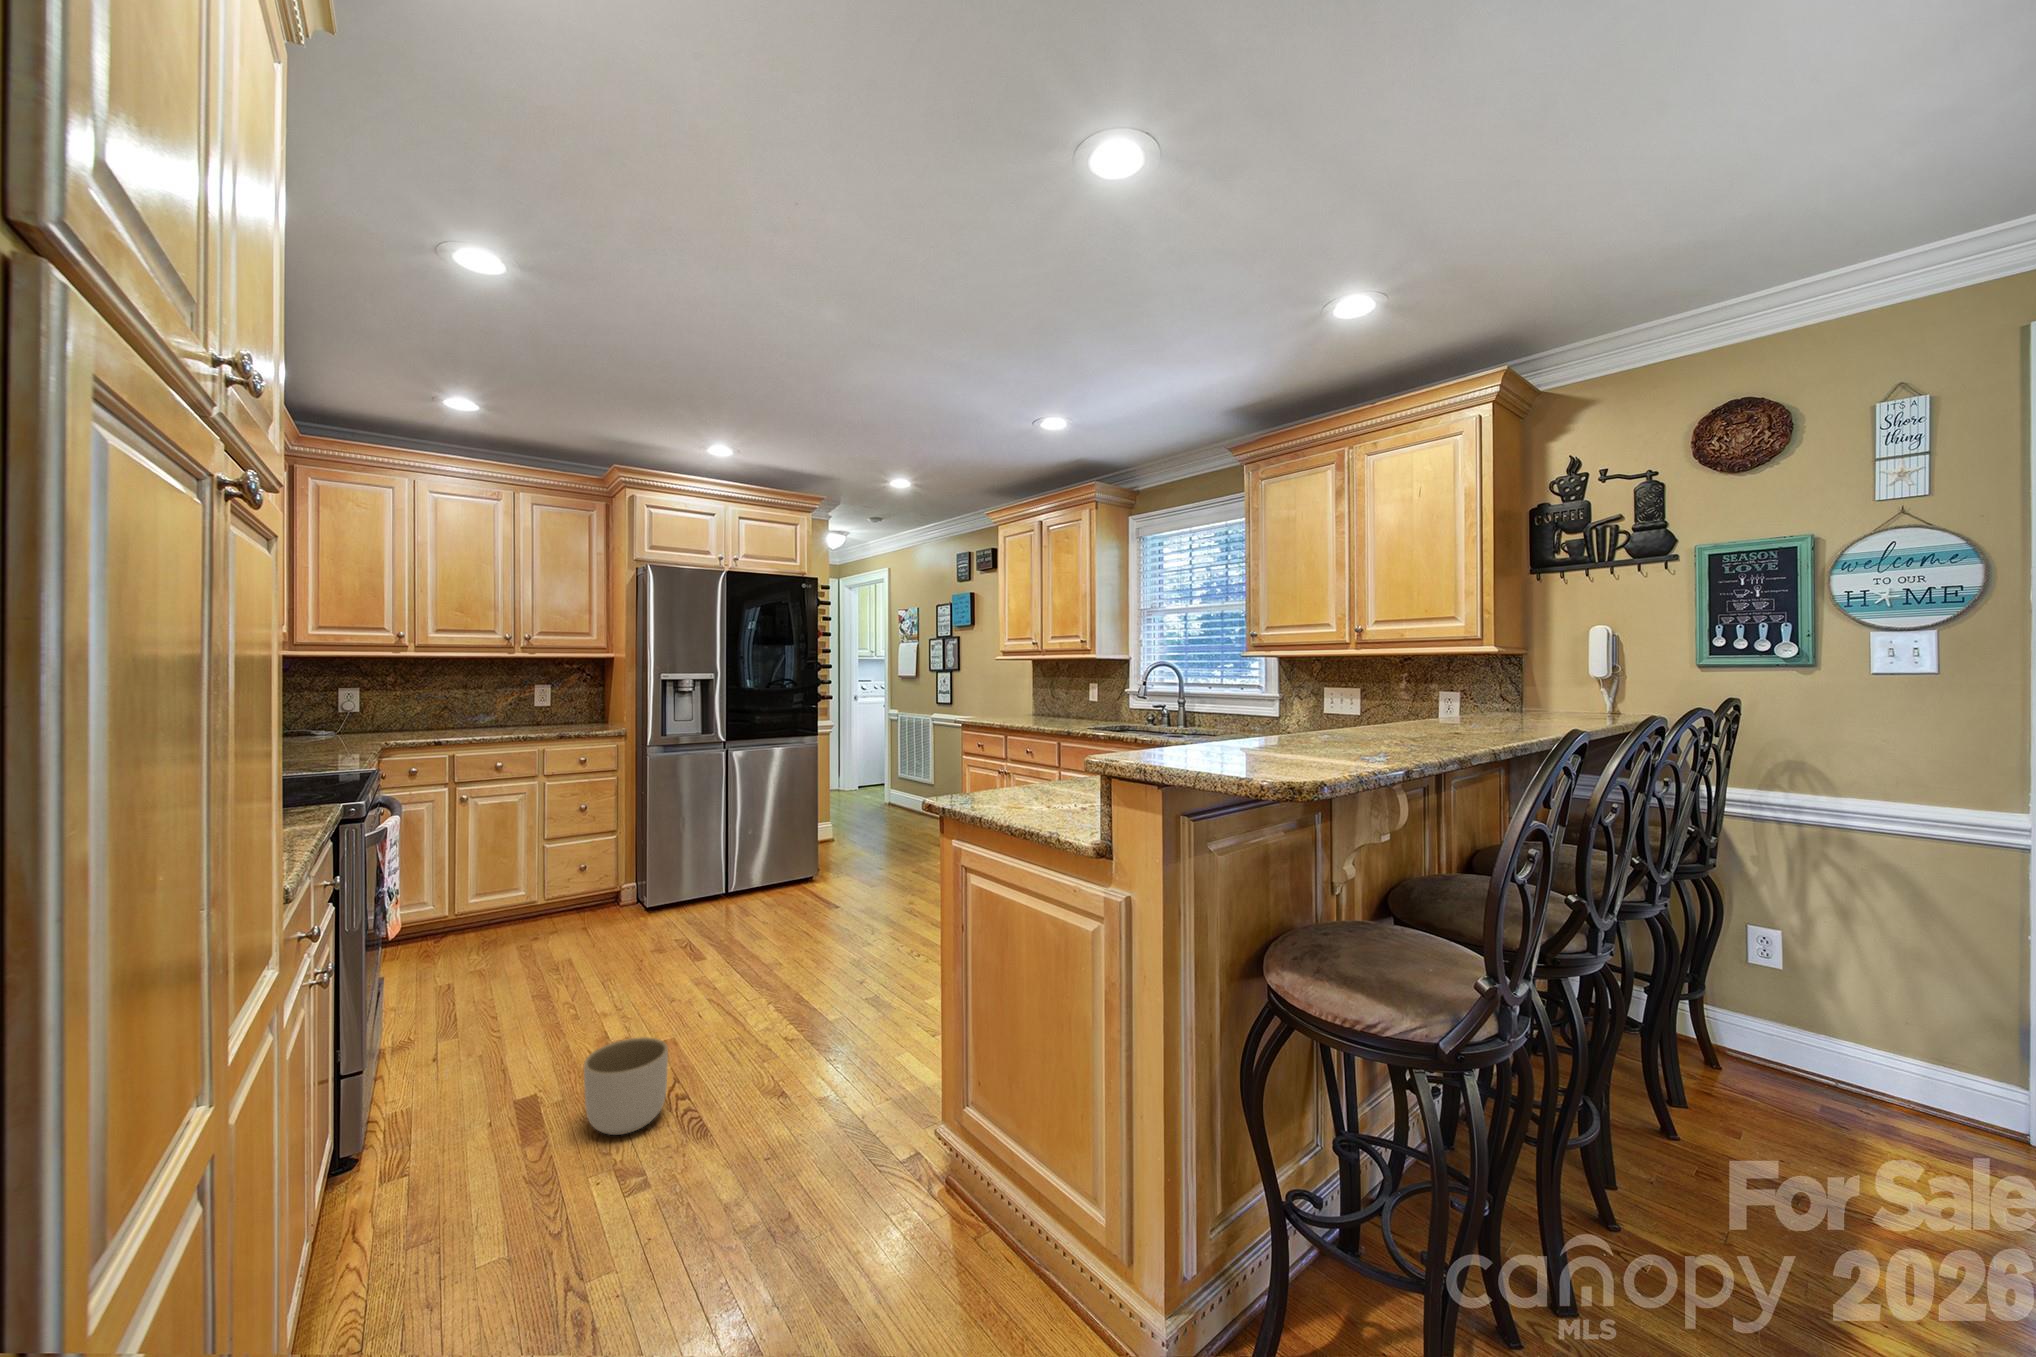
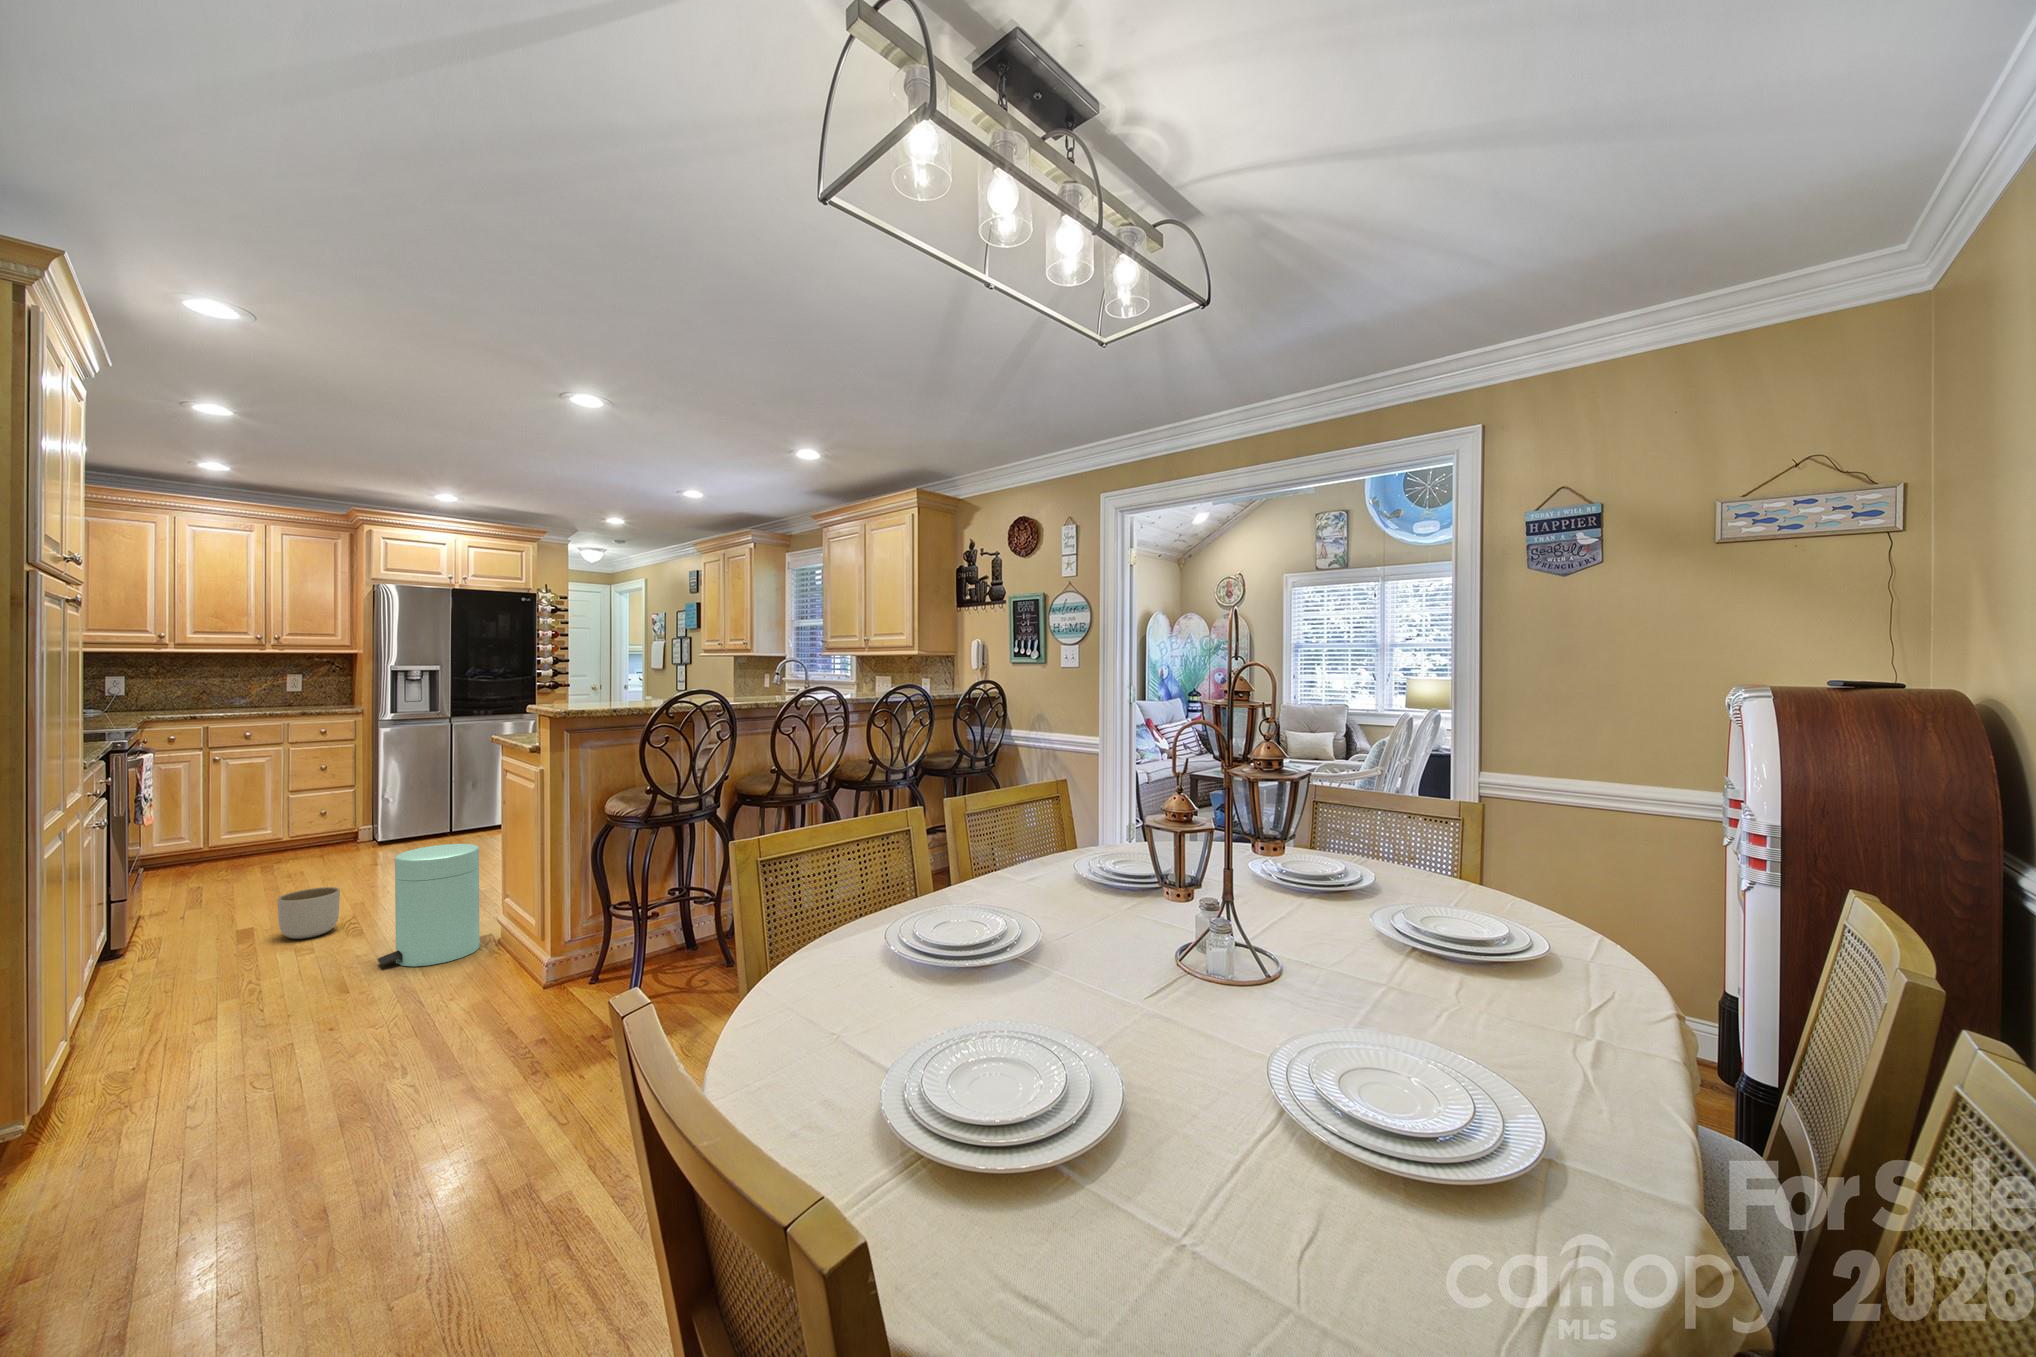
trash can: none [770,992,921,1249] -> present [378,844,480,967]

